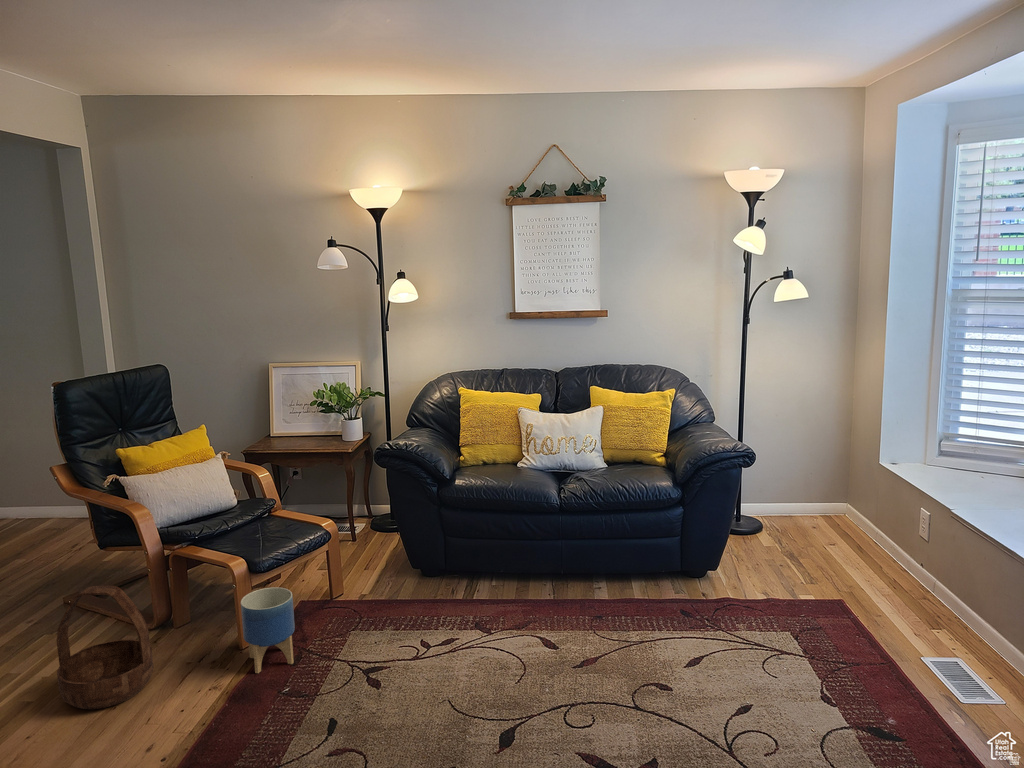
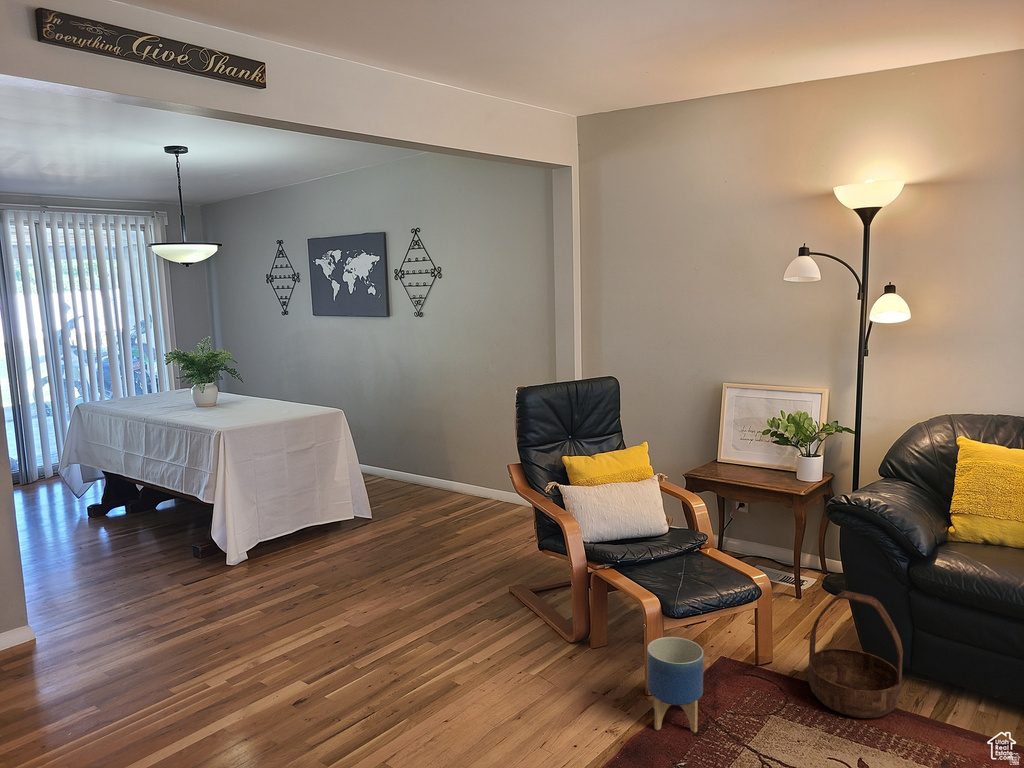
basket: present [57,586,154,709] -> present [808,591,903,718]

